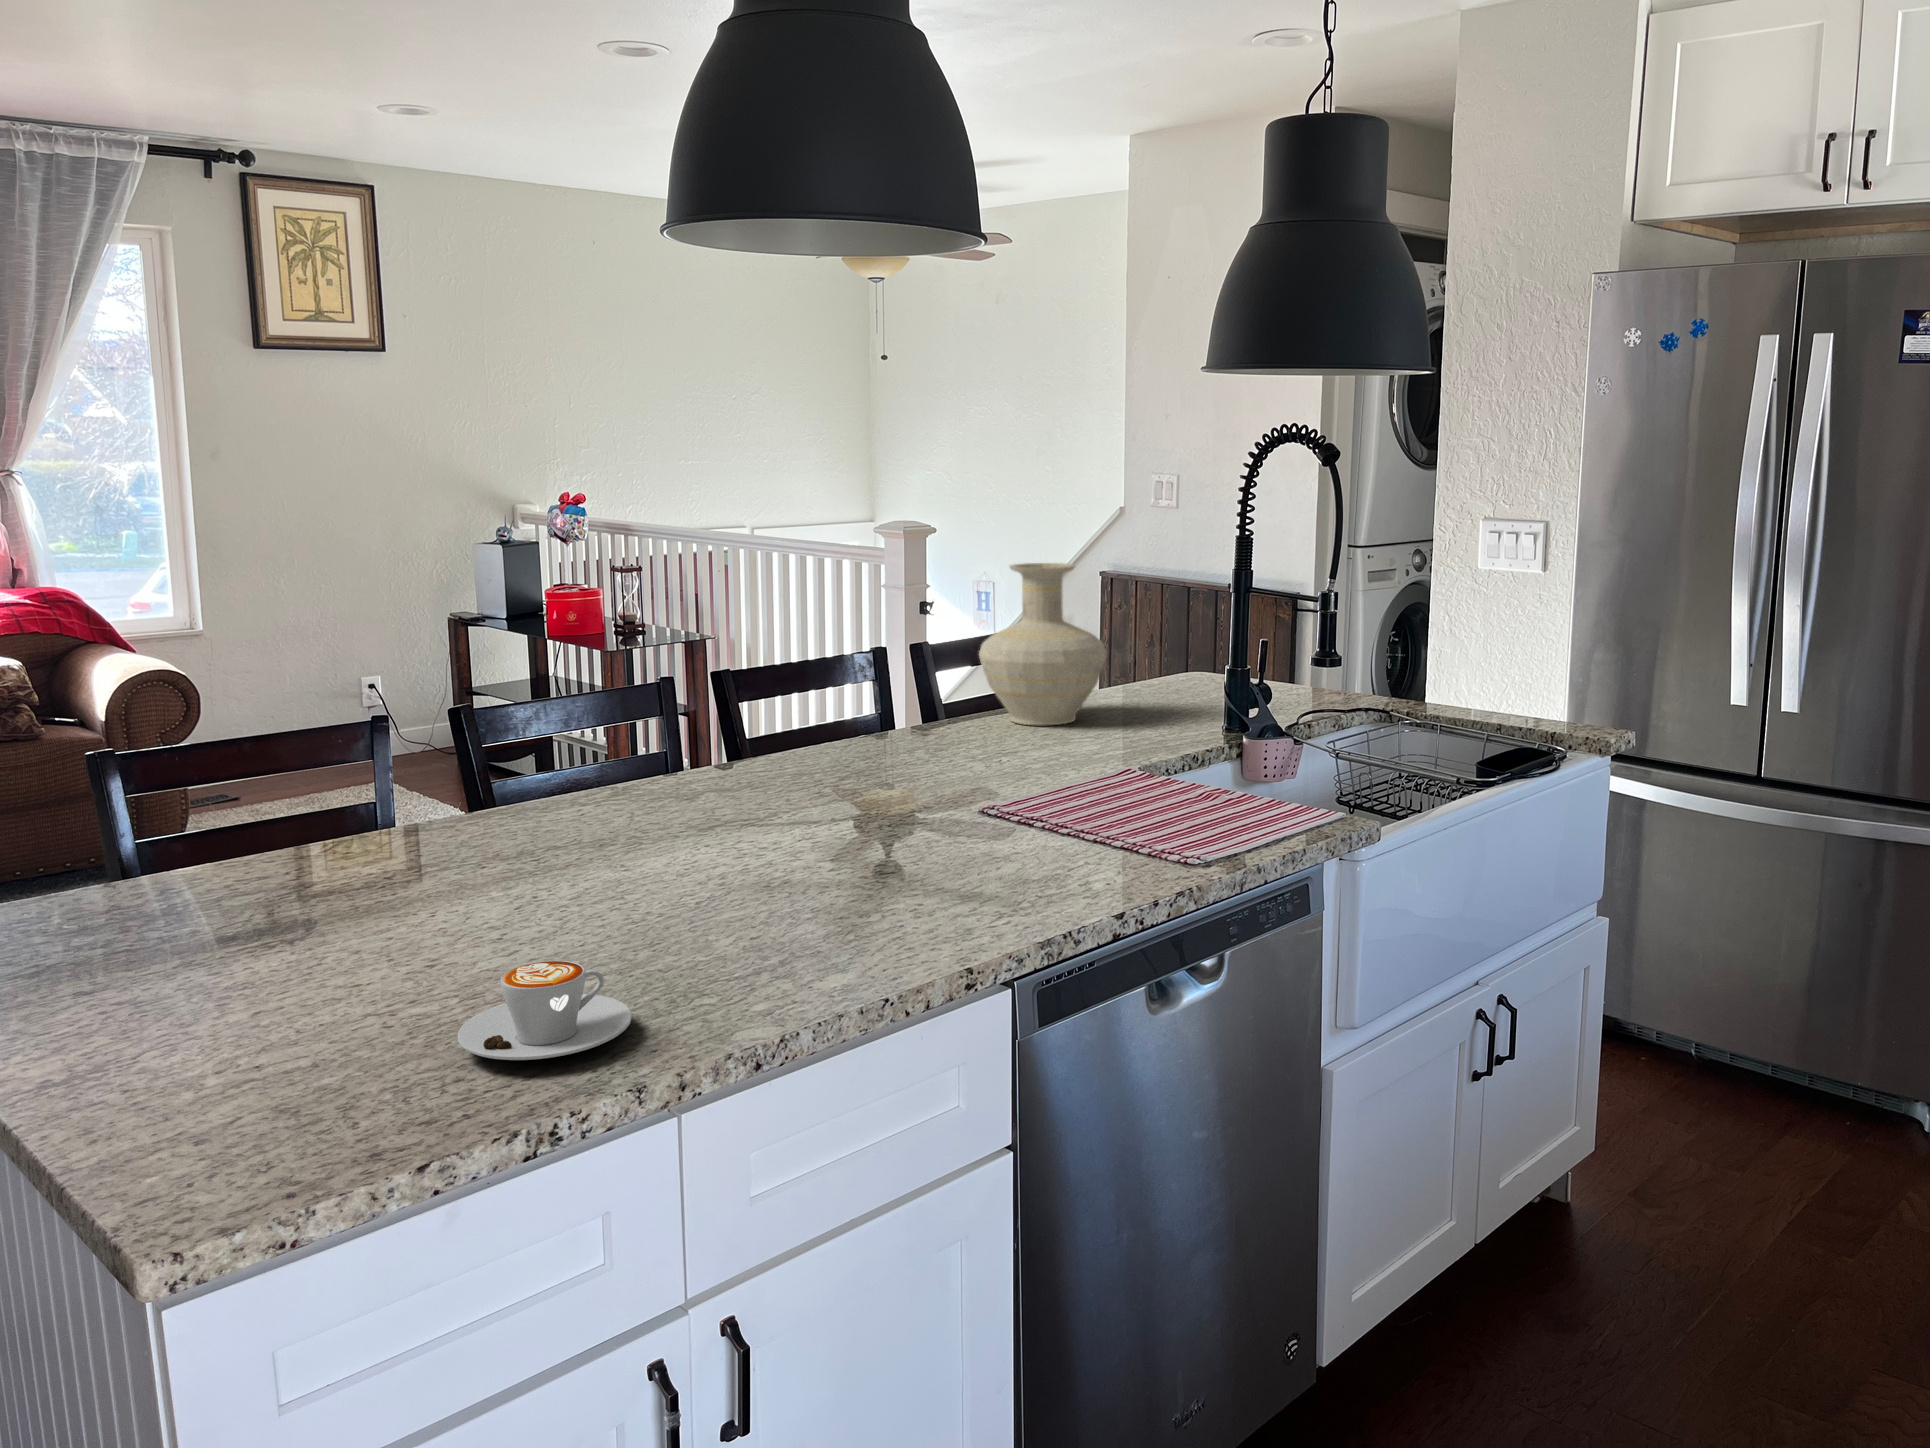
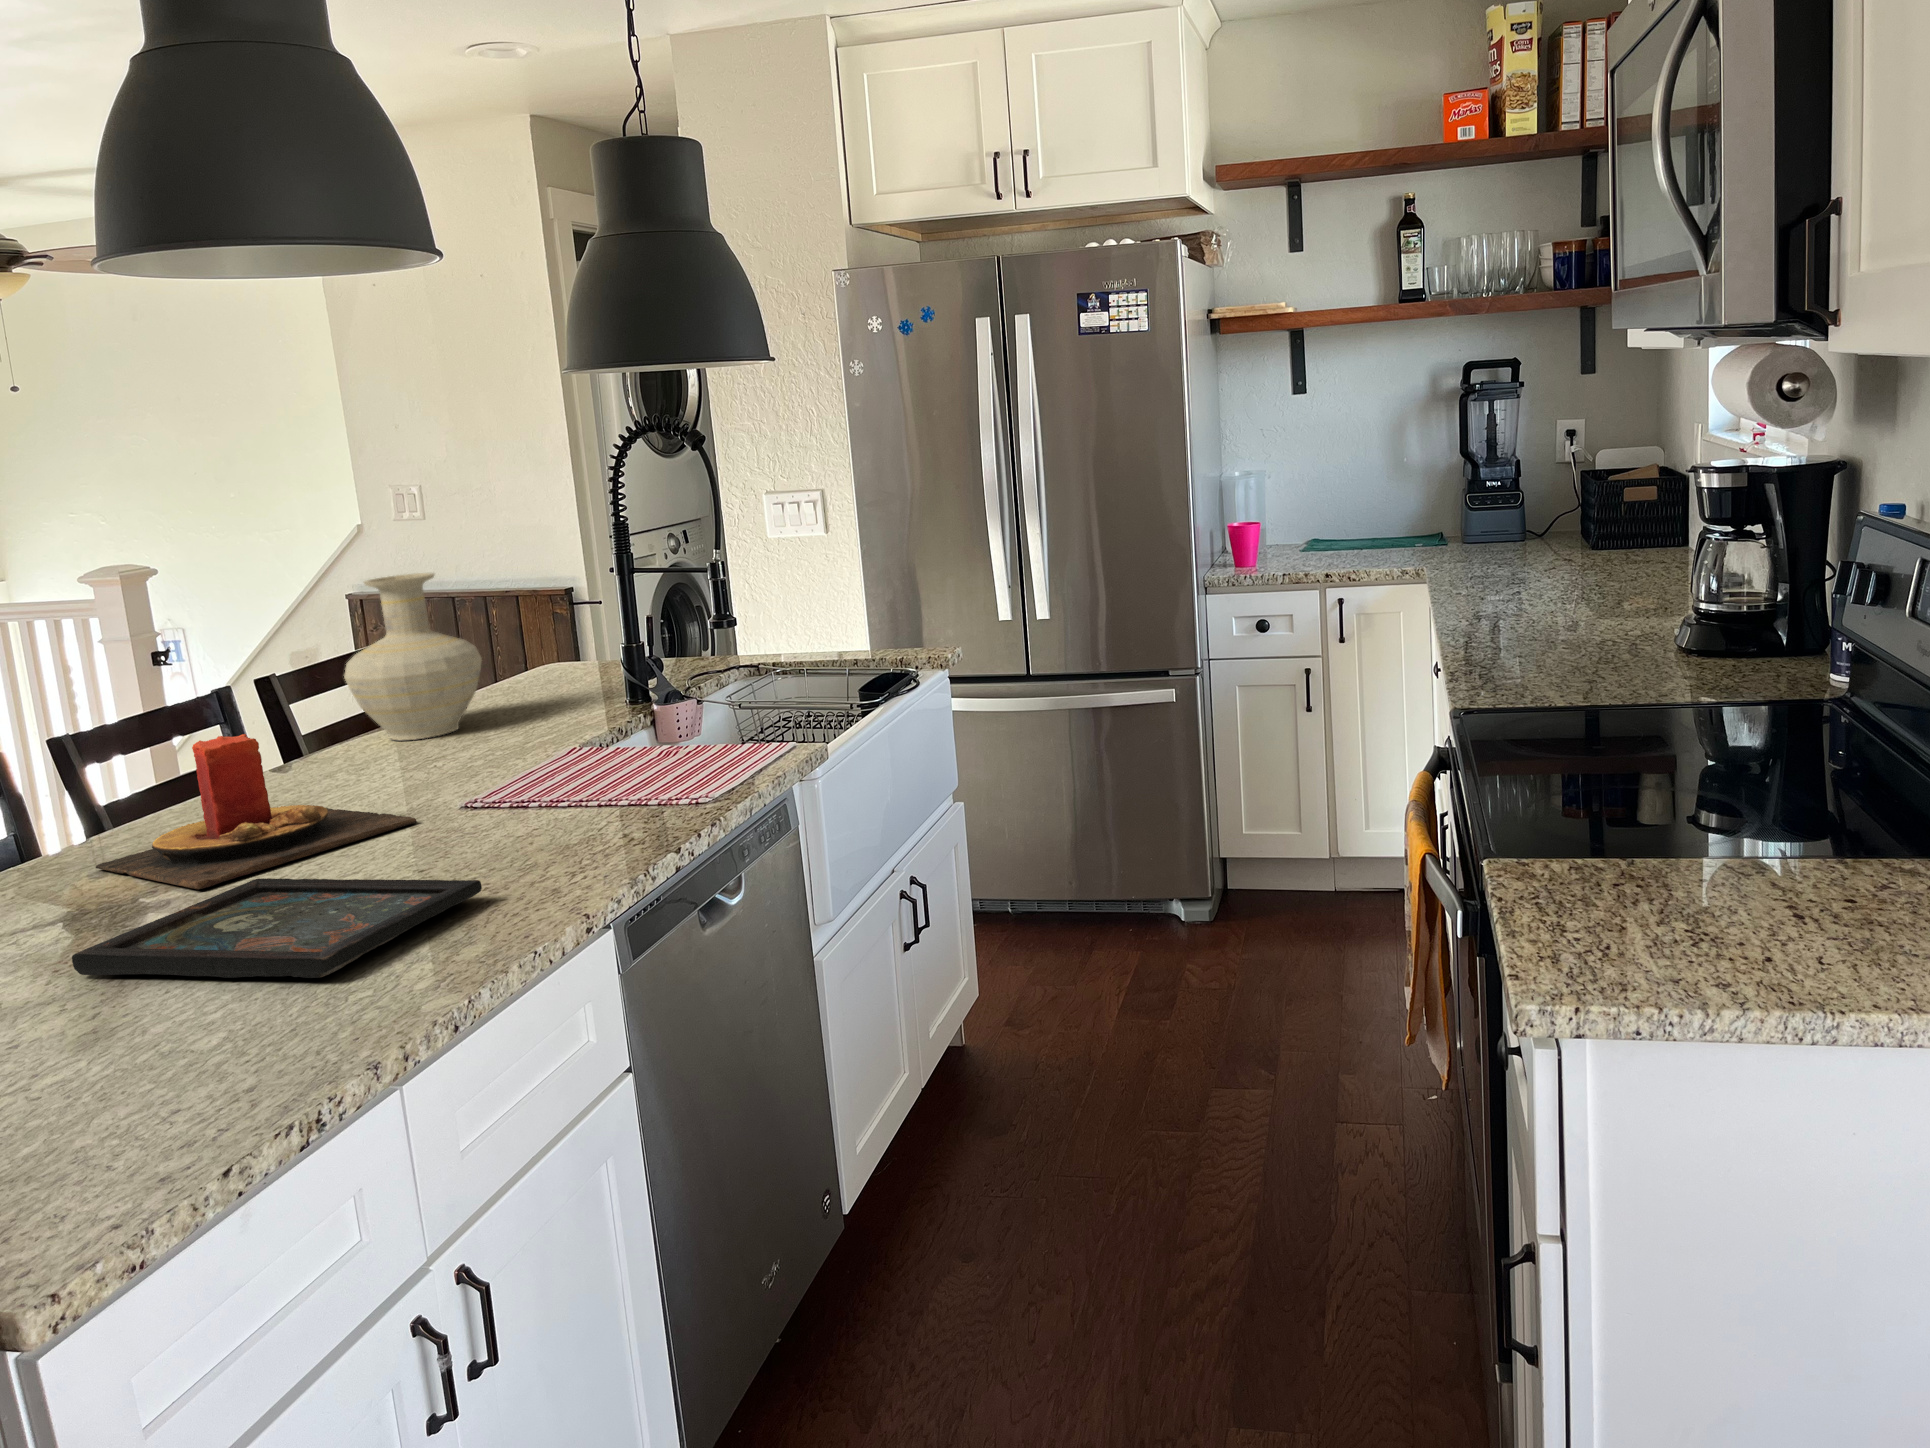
candle: none [685,697,944,839] -> present [96,734,417,889]
tray: none [560,843,908,967] -> present [72,878,482,978]
coffee cup: present [458,960,631,1060] -> none [127,986,311,1089]

